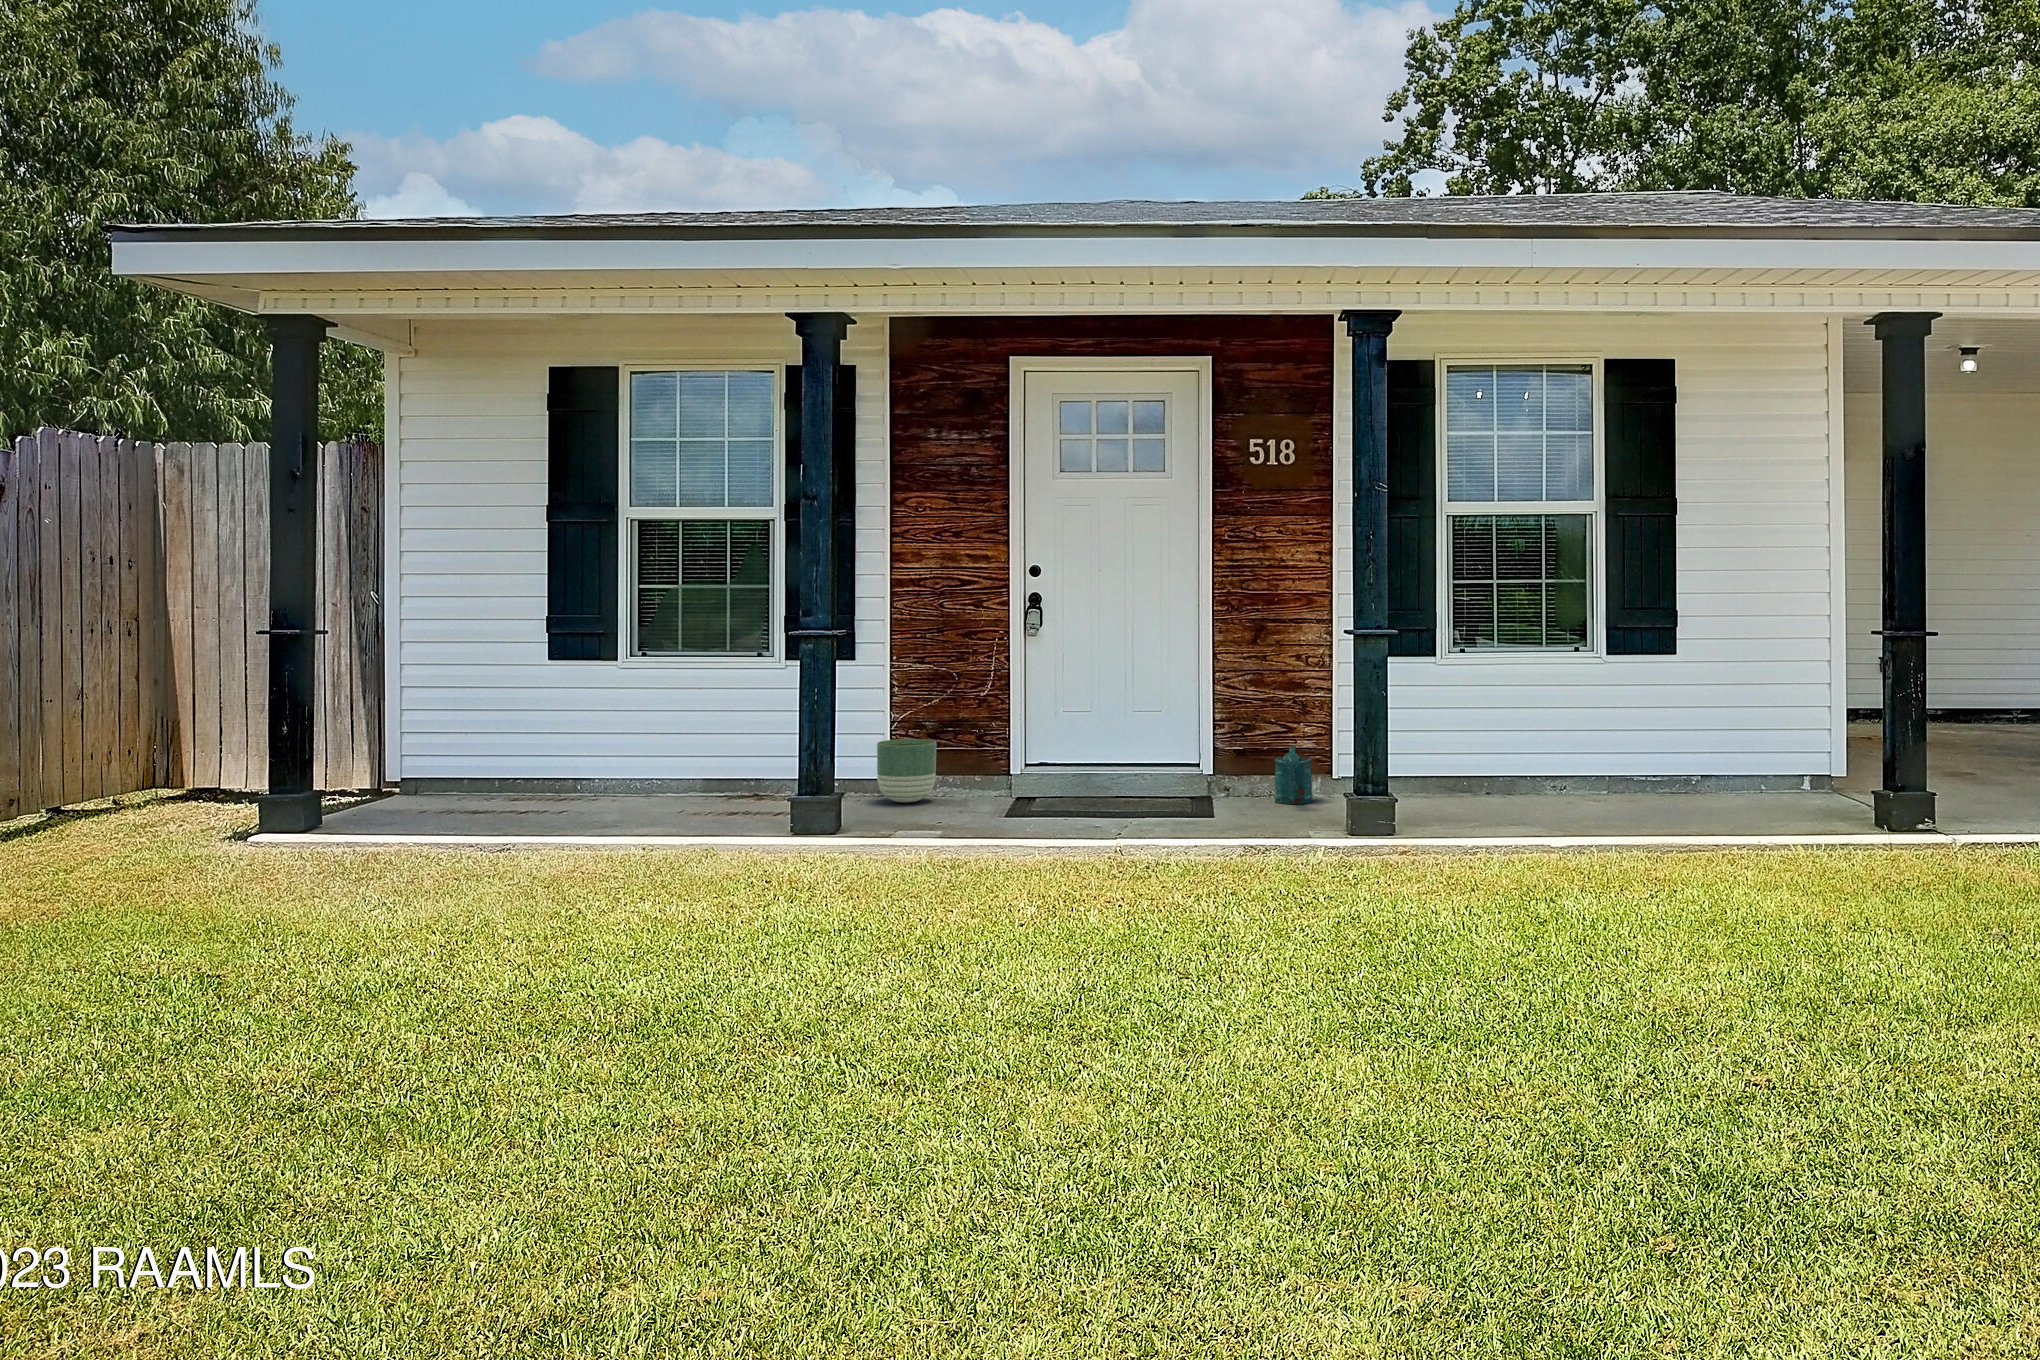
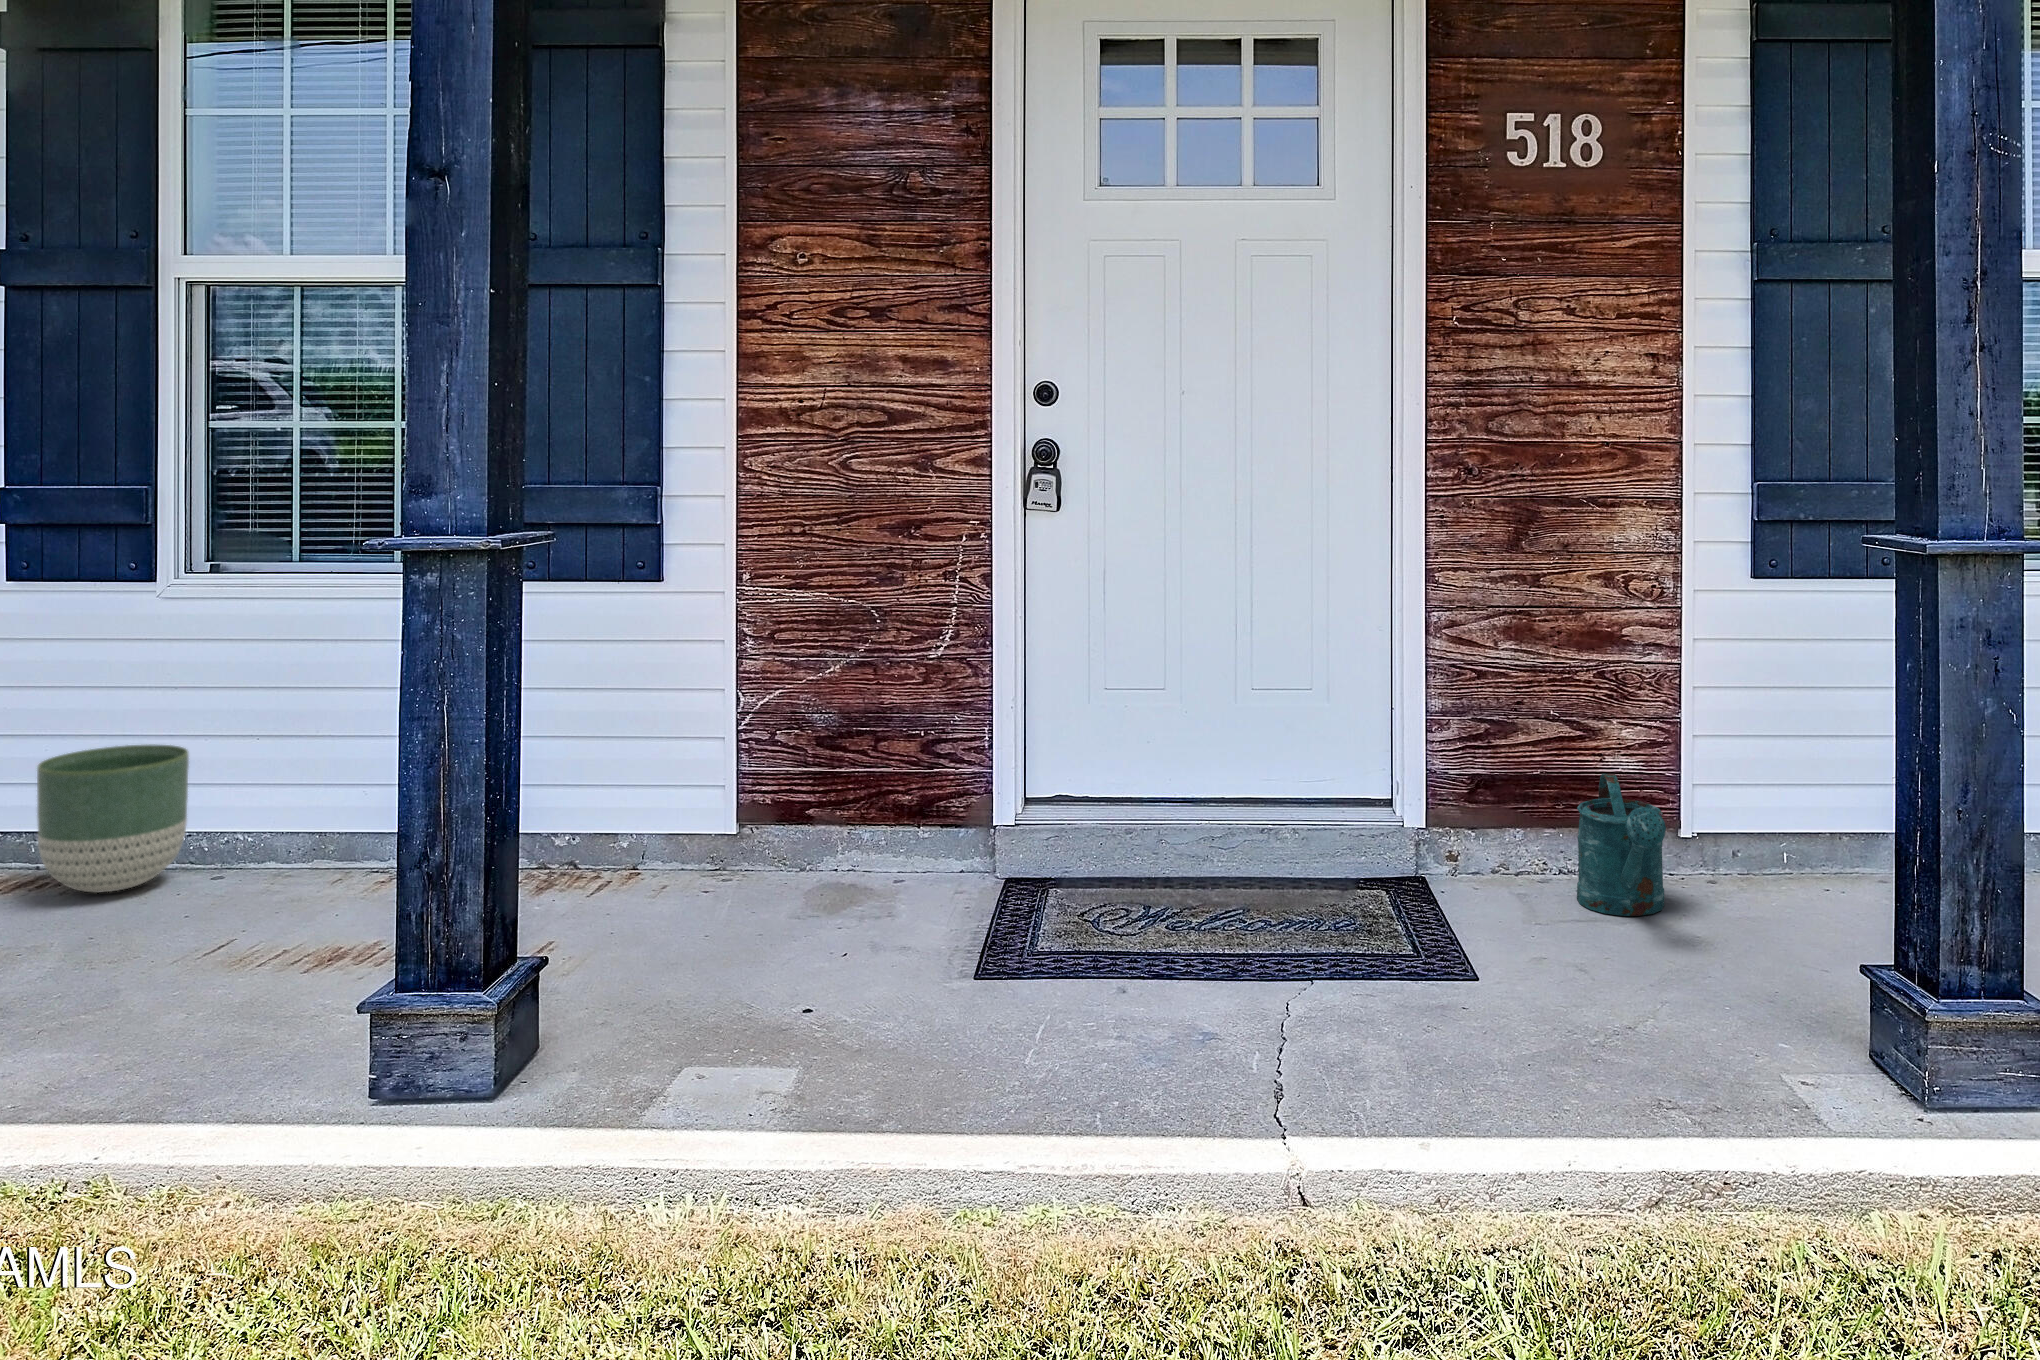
planter: present [877,739,936,803] -> present [37,744,189,893]

